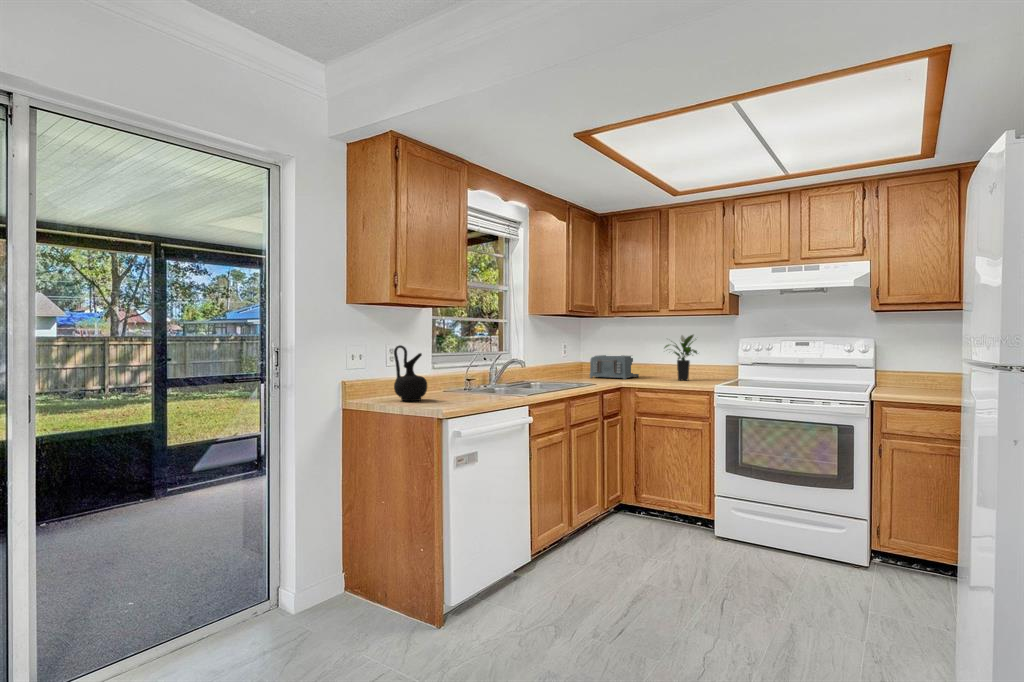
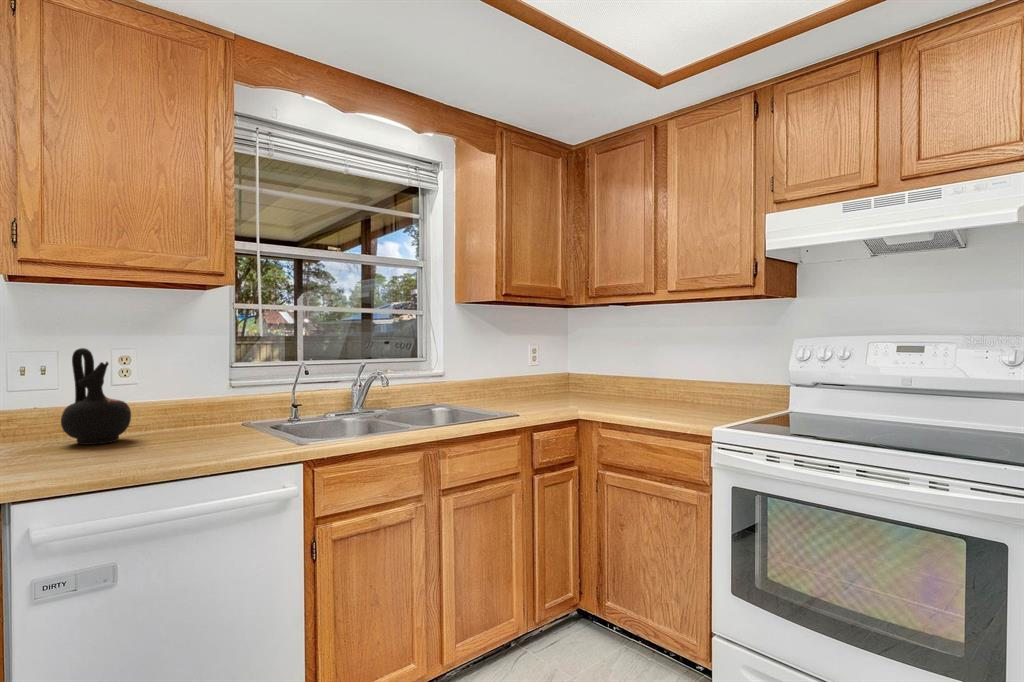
potted plant: present [664,335,697,381] -> none [667,332,739,408]
toaster: present [590,355,639,379] -> none [567,363,648,402]

